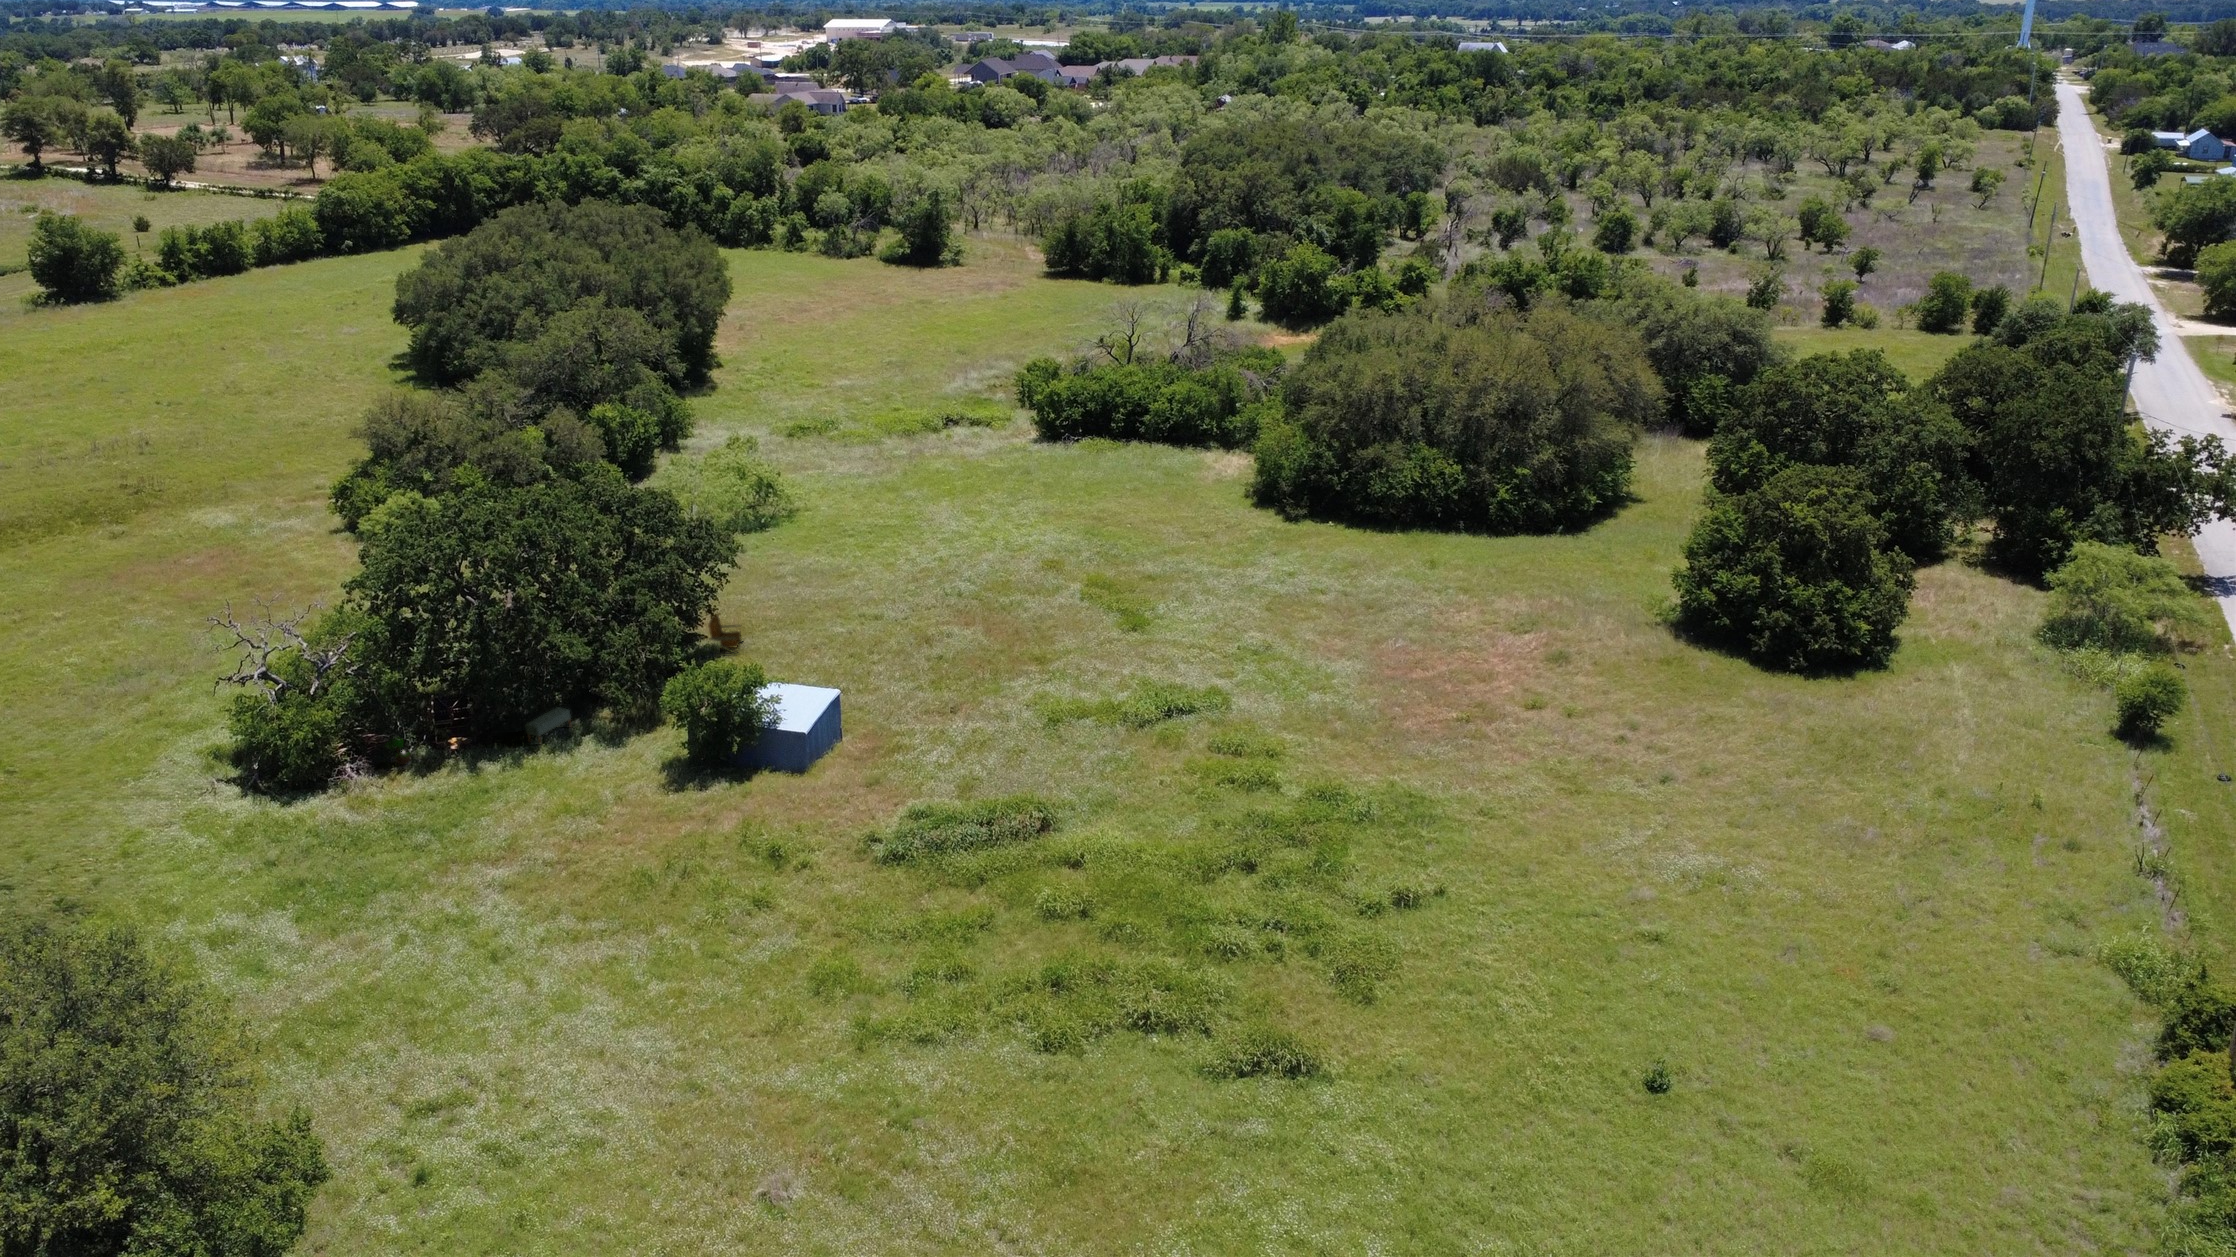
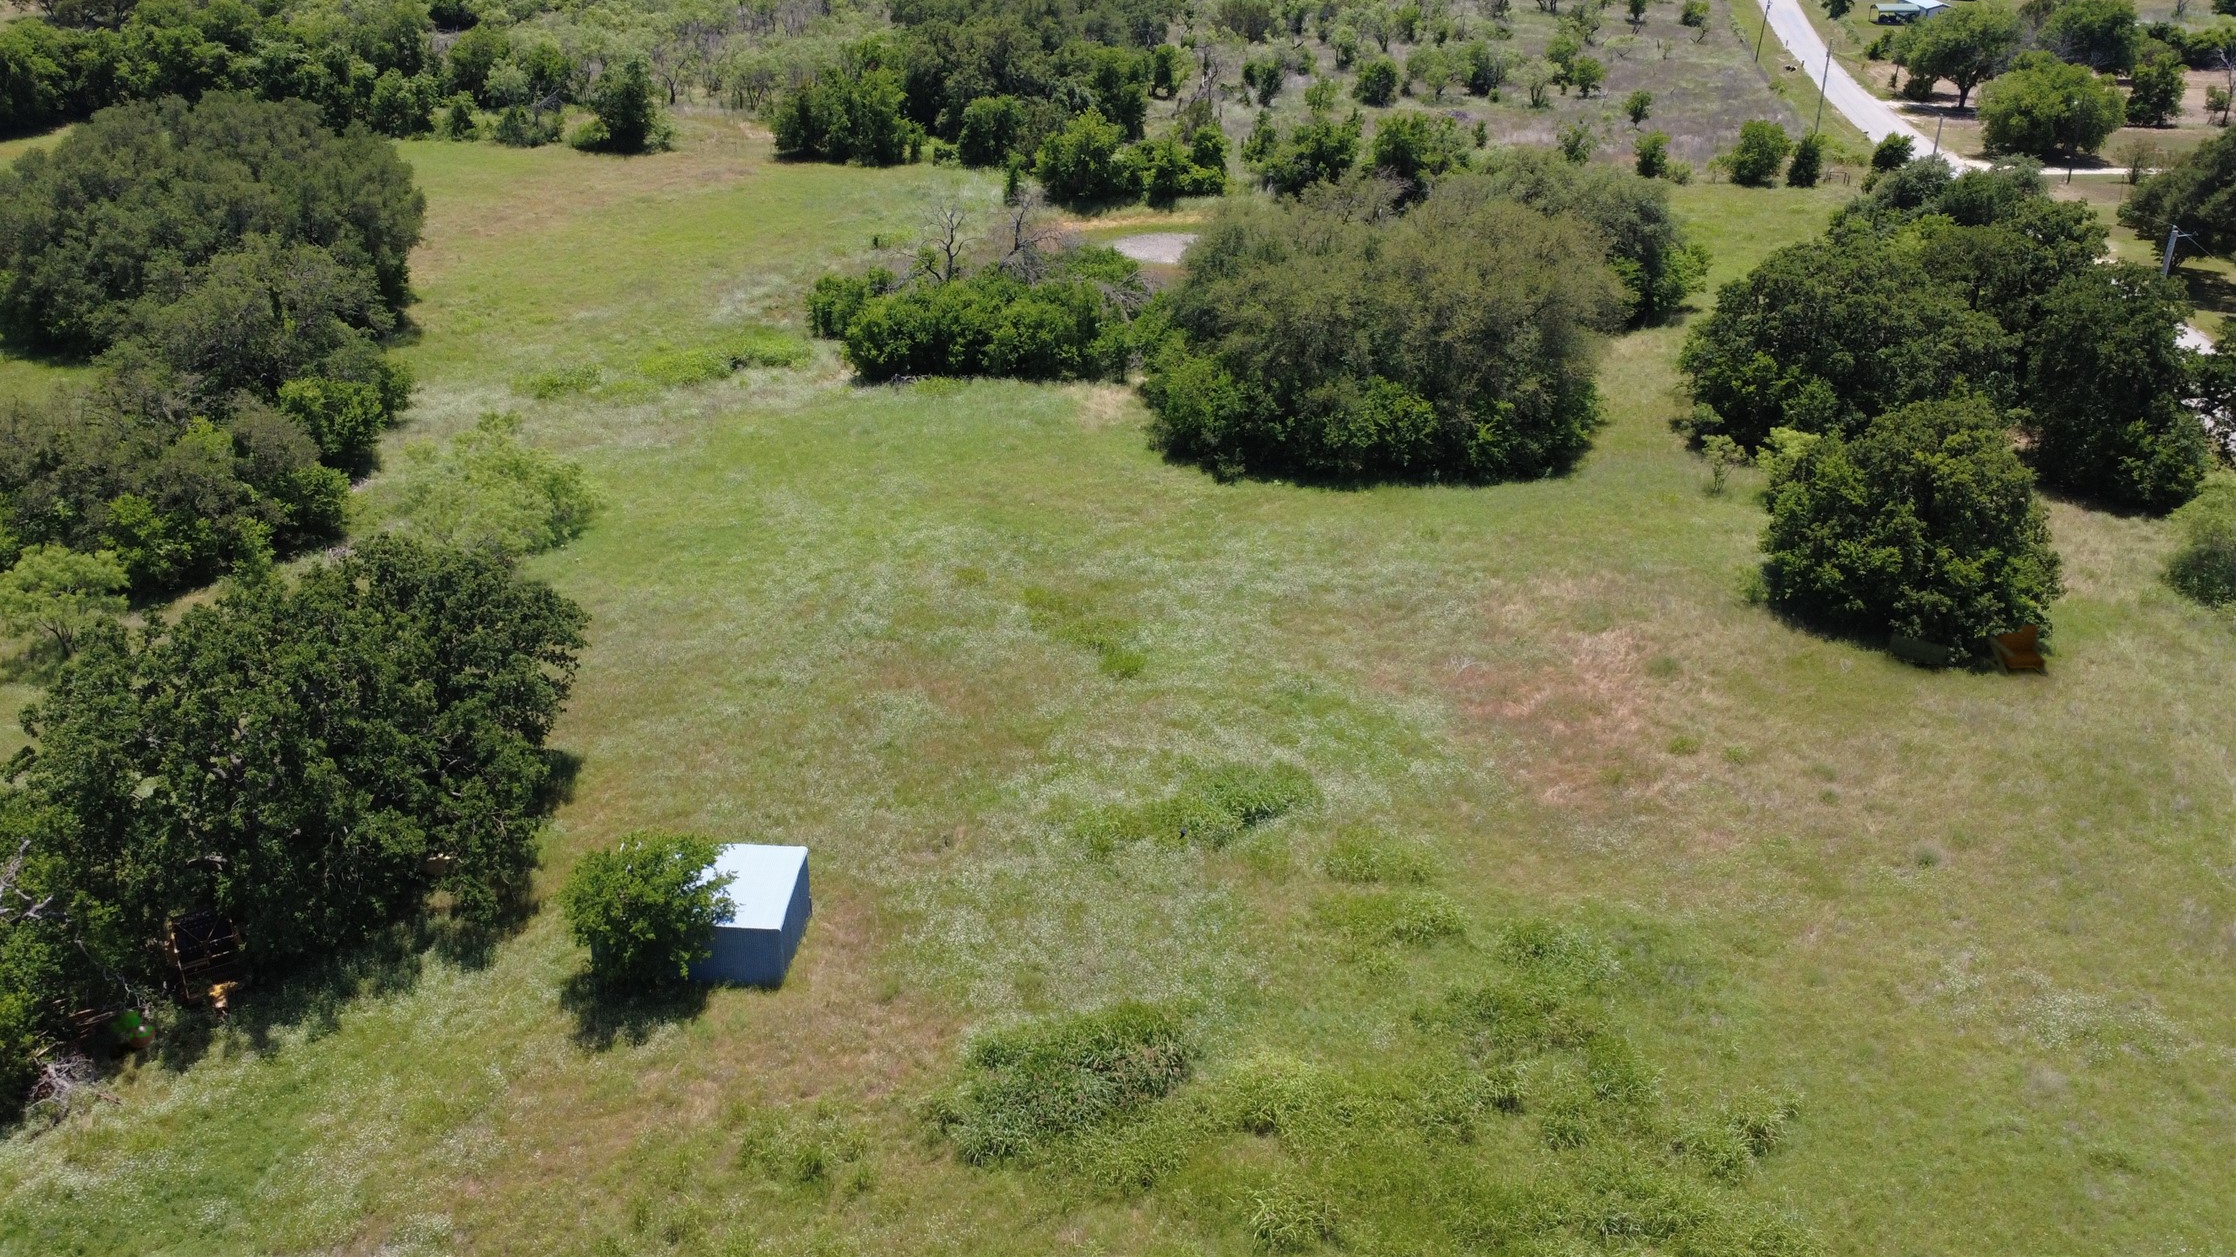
lounge chair: present [708,615,743,656] -> present [1987,624,2054,676]
bench: present [525,707,571,743] -> present [1887,634,1948,672]

